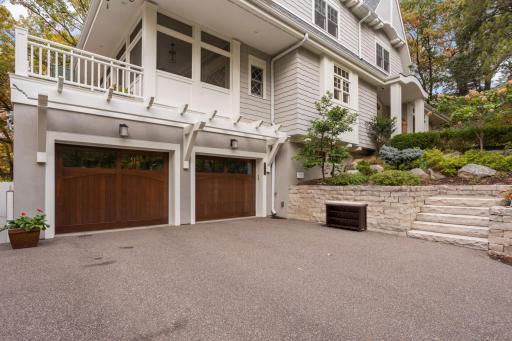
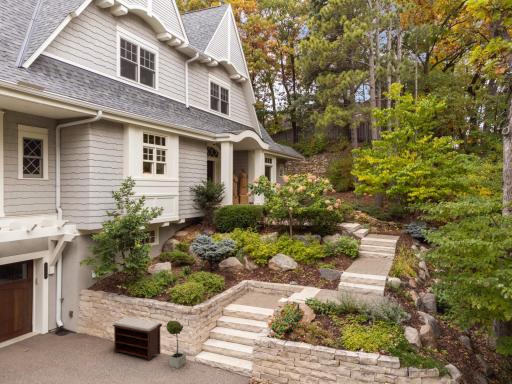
potted tree: none [377,196,396,237] -> present [166,321,186,368]

